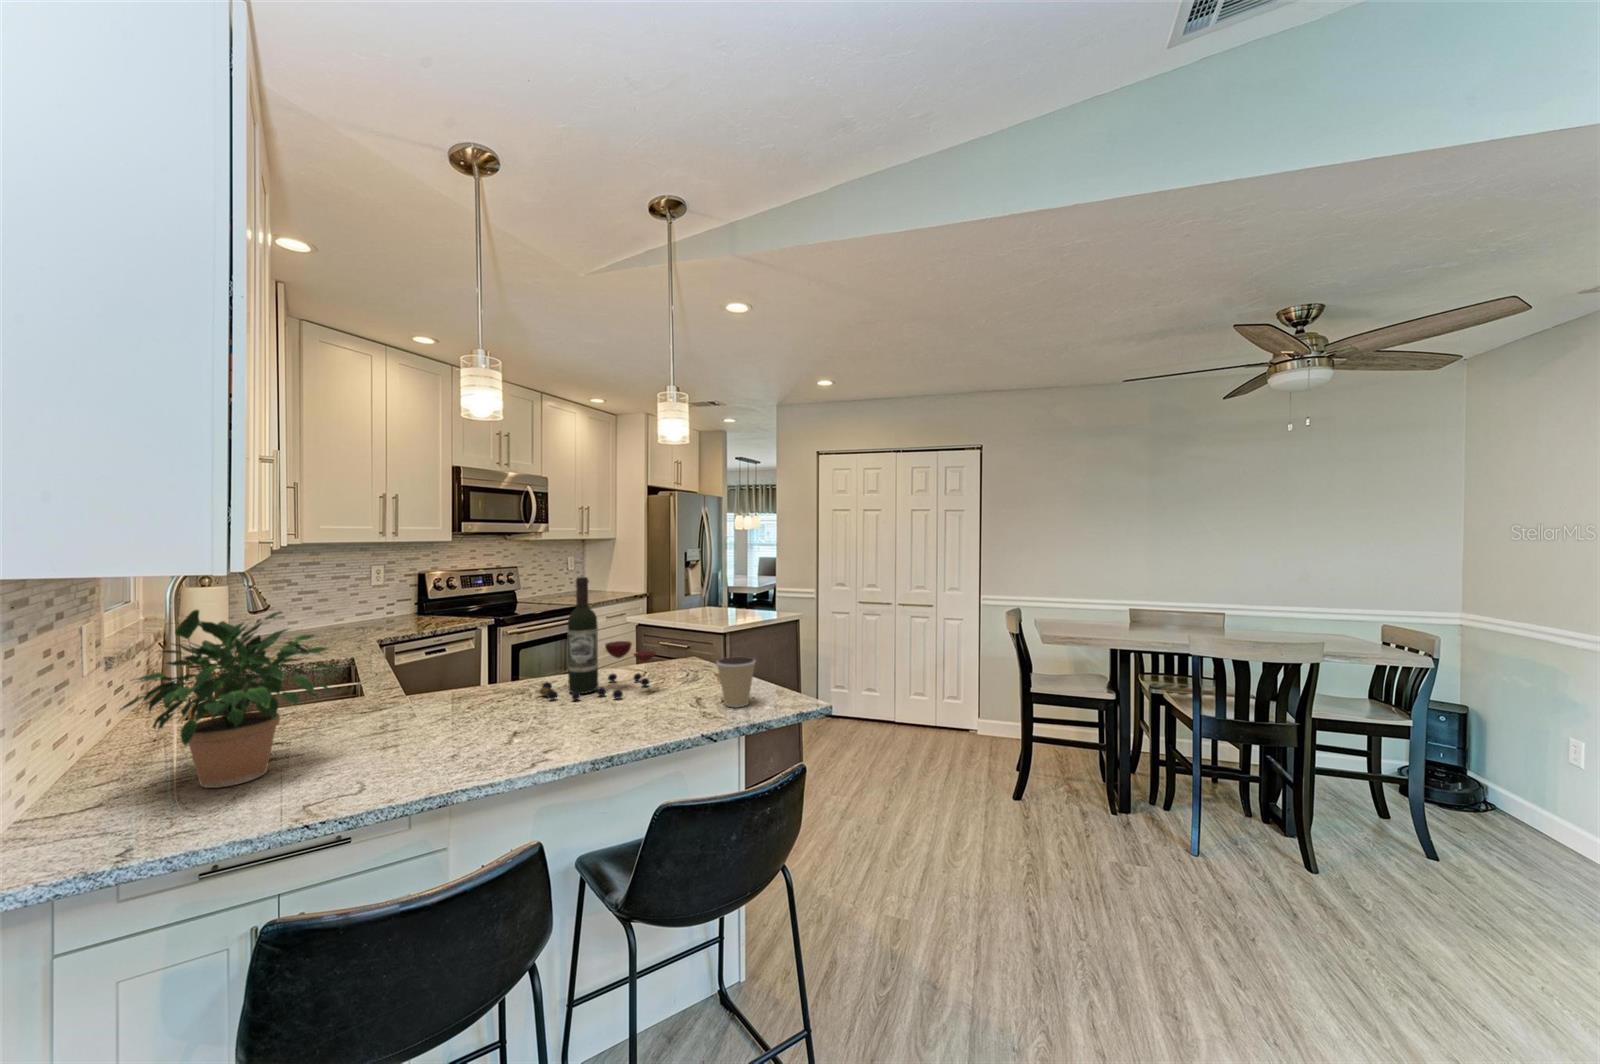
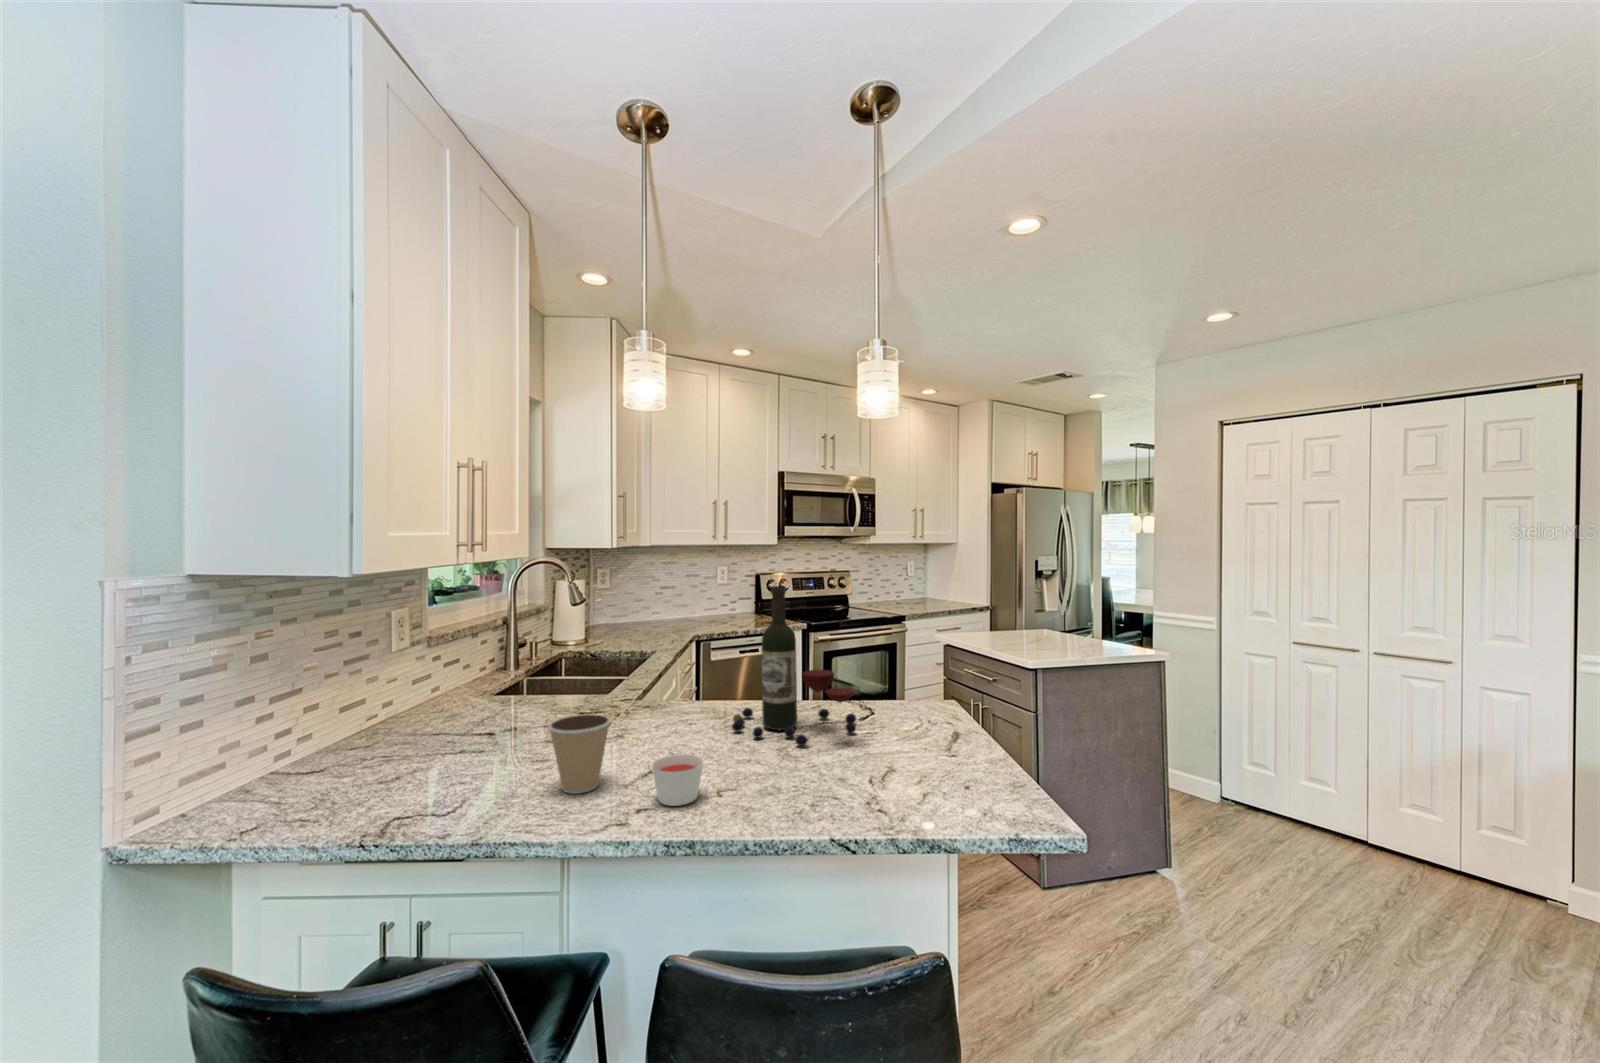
potted plant: present [120,610,339,788] -> none [329,600,509,772]
coffee cup: present [717,657,756,707] -> present [549,715,610,794]
candle: none [545,708,587,745] -> present [652,754,703,806]

